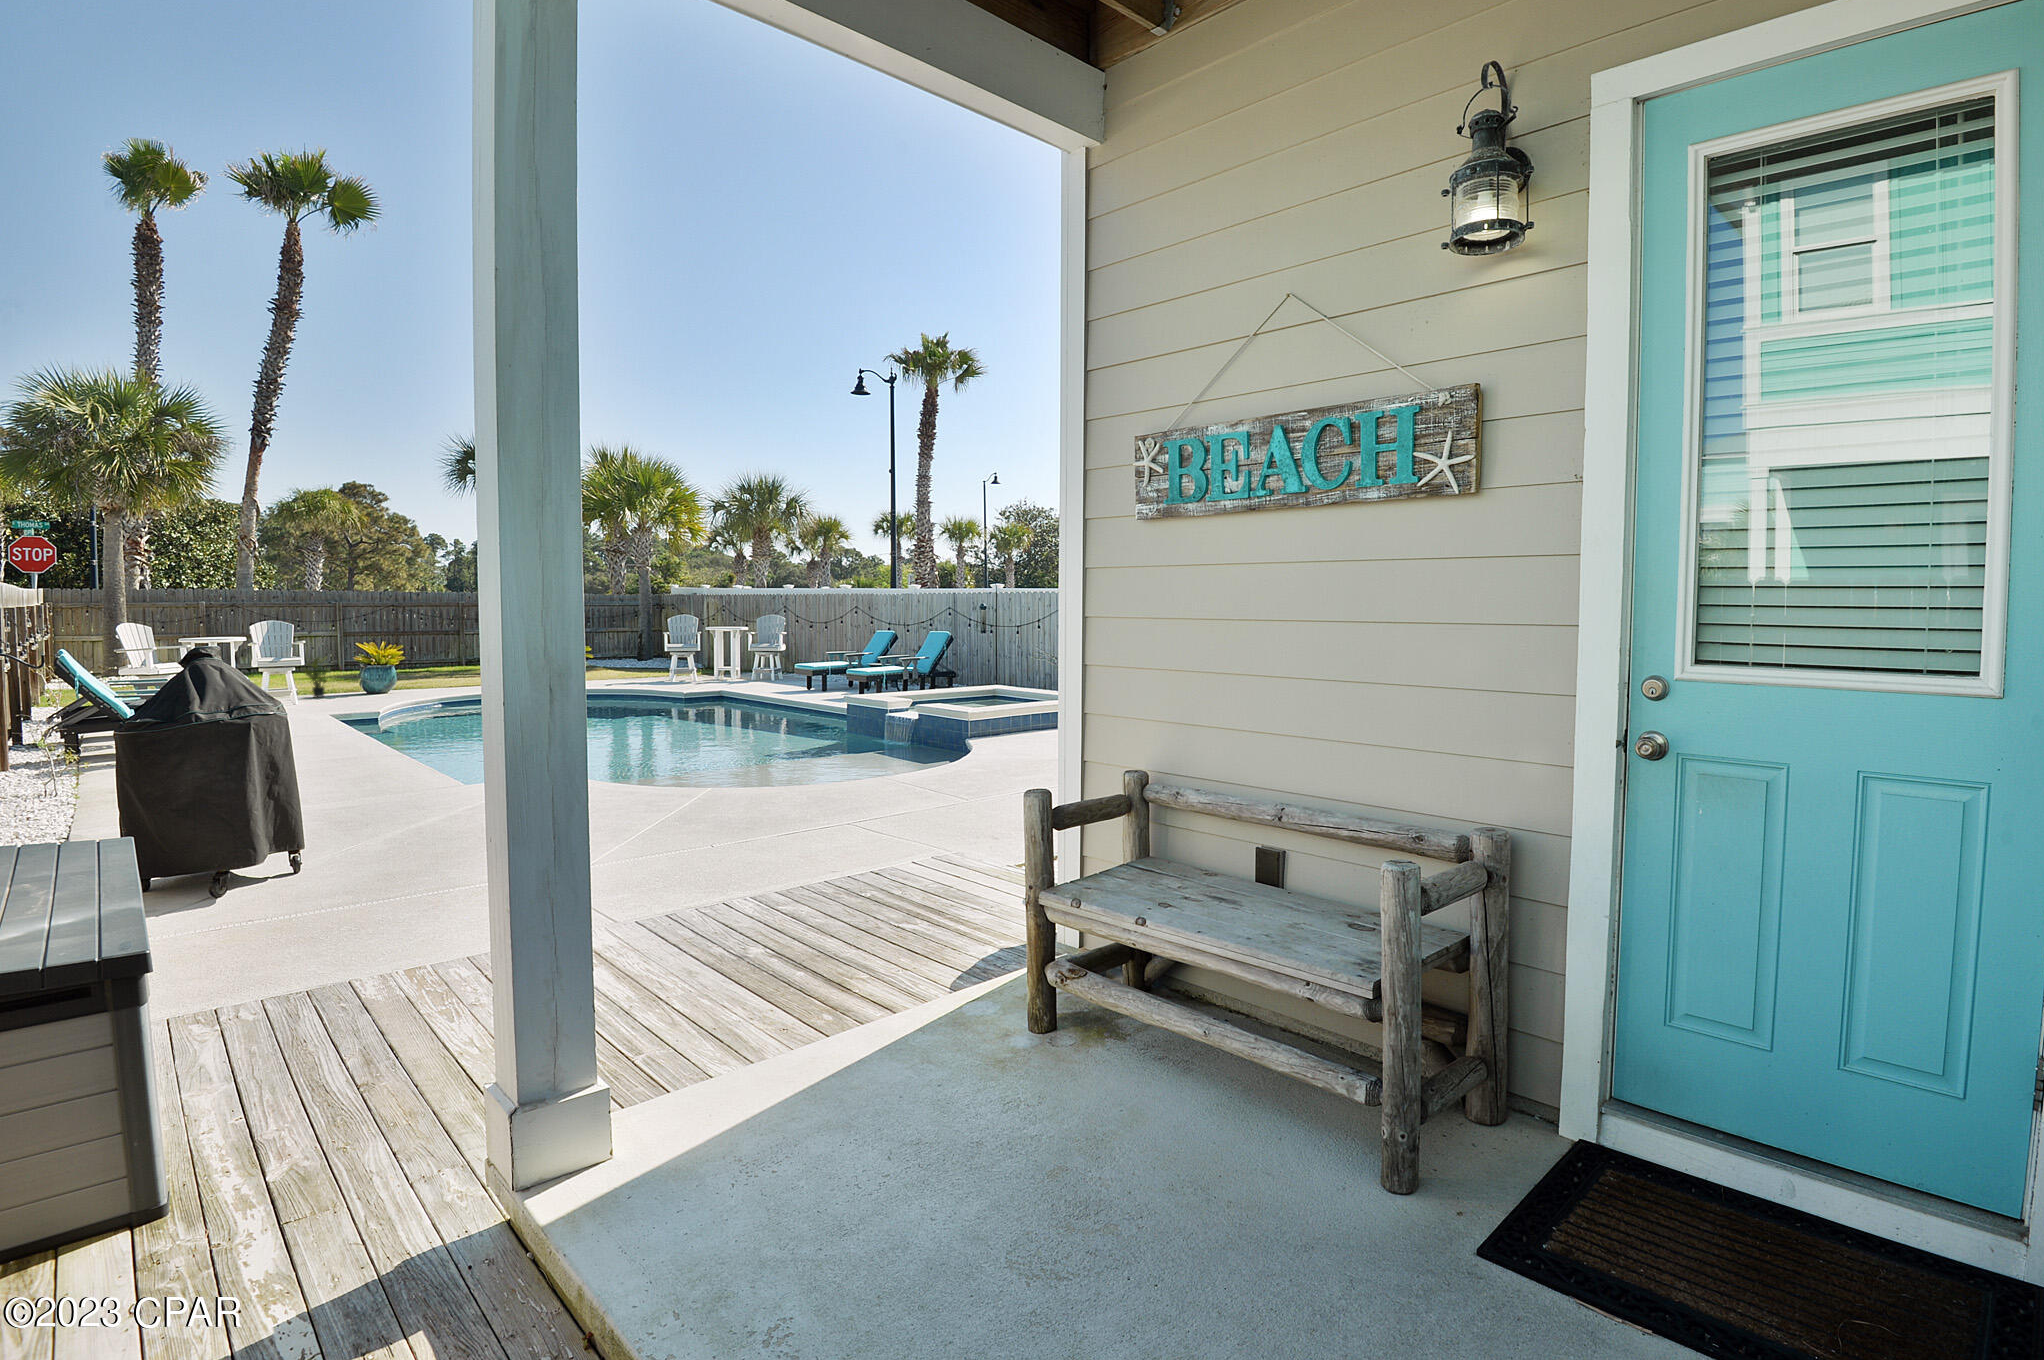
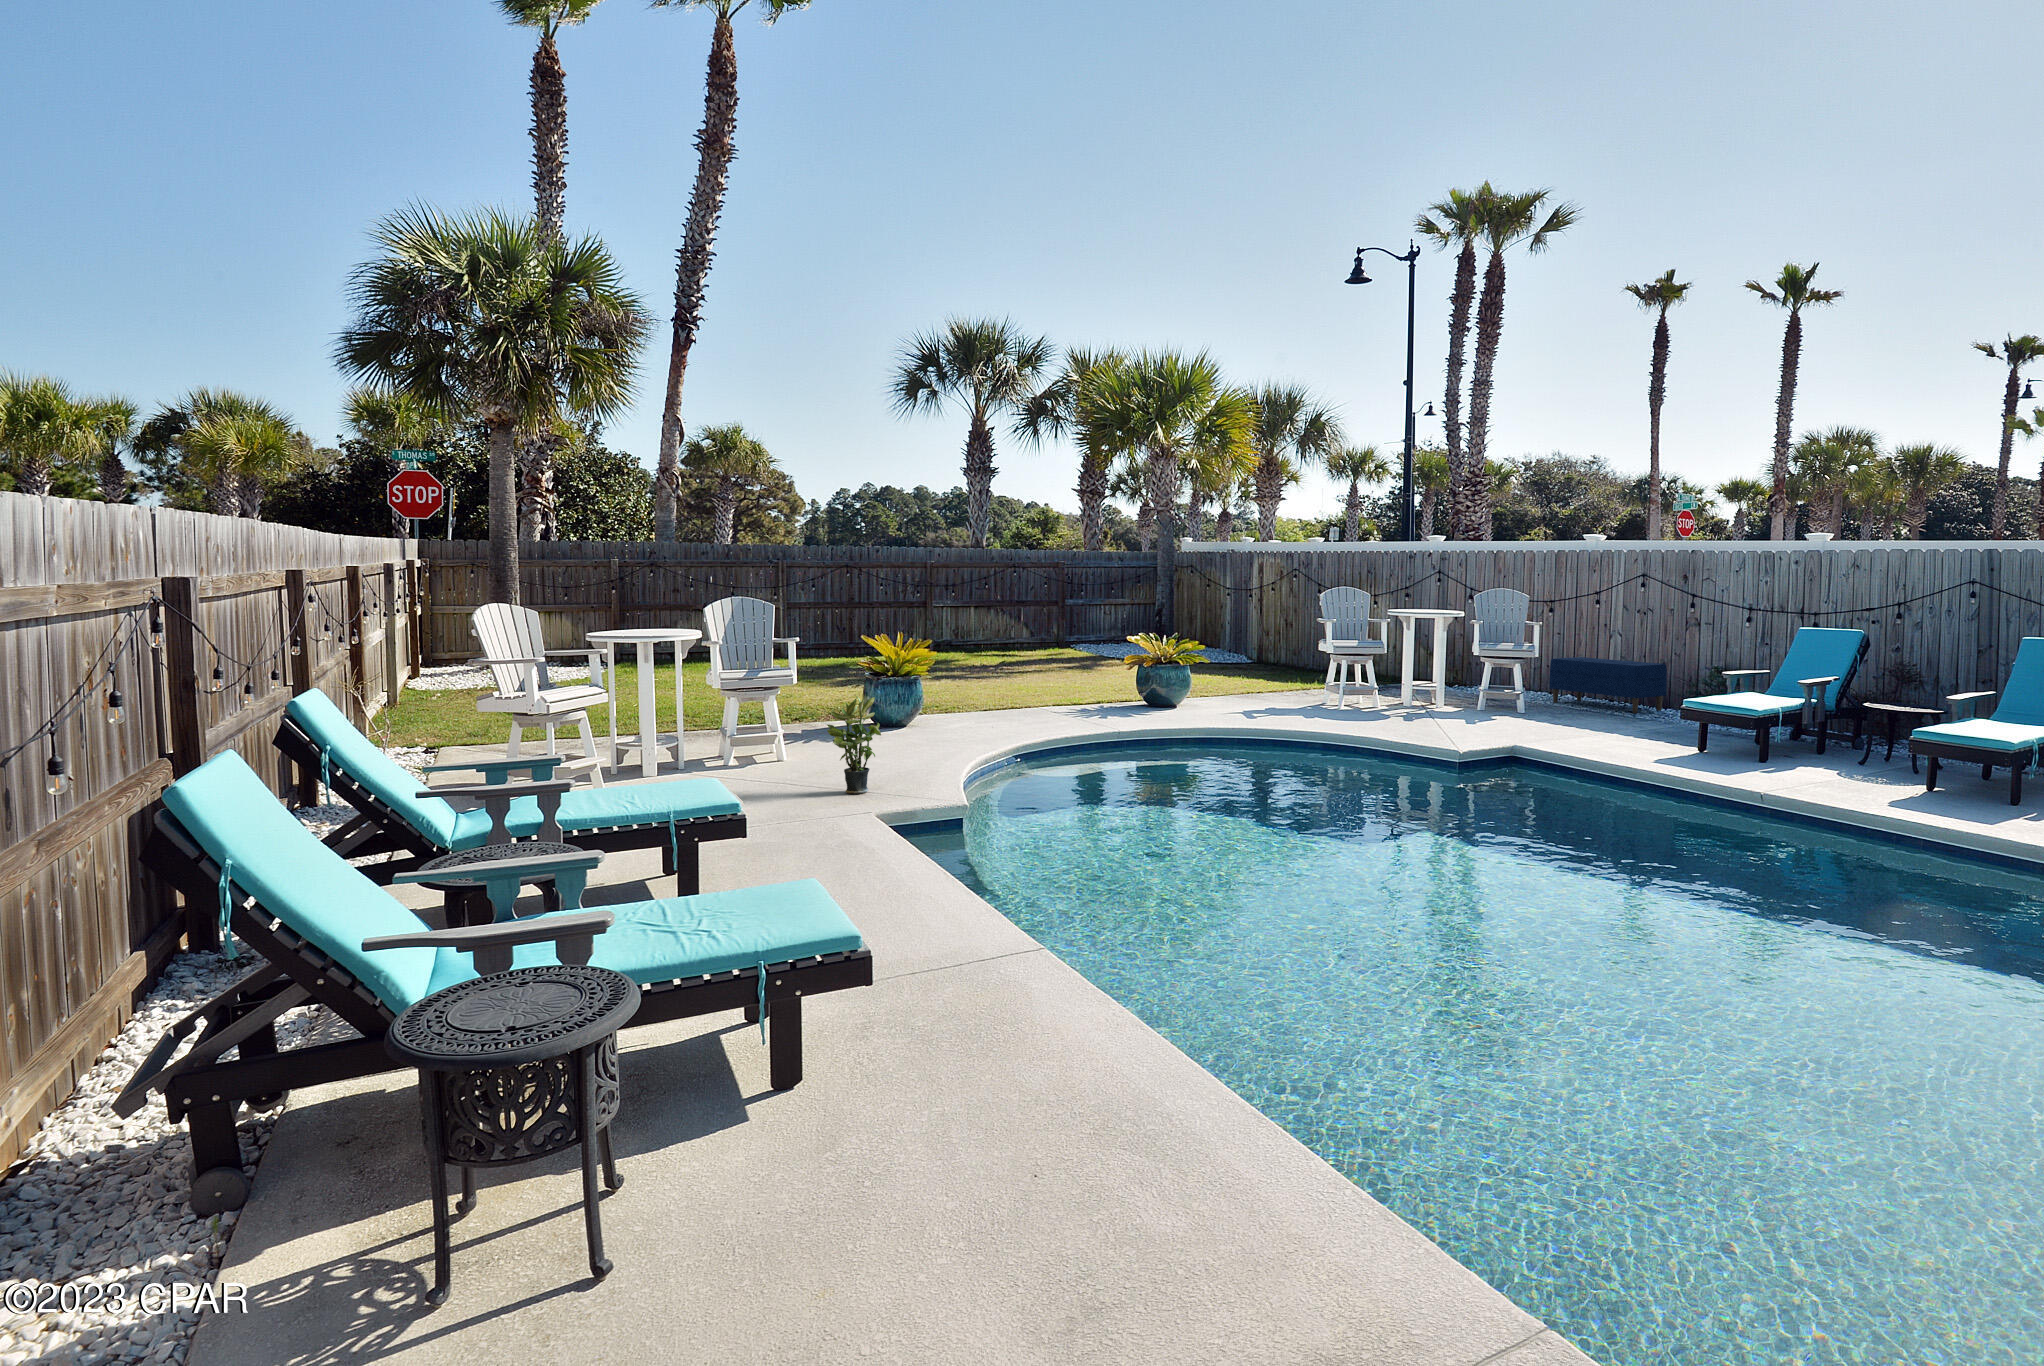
bench: none [784,649,830,675] -> present [1550,657,1667,713]

